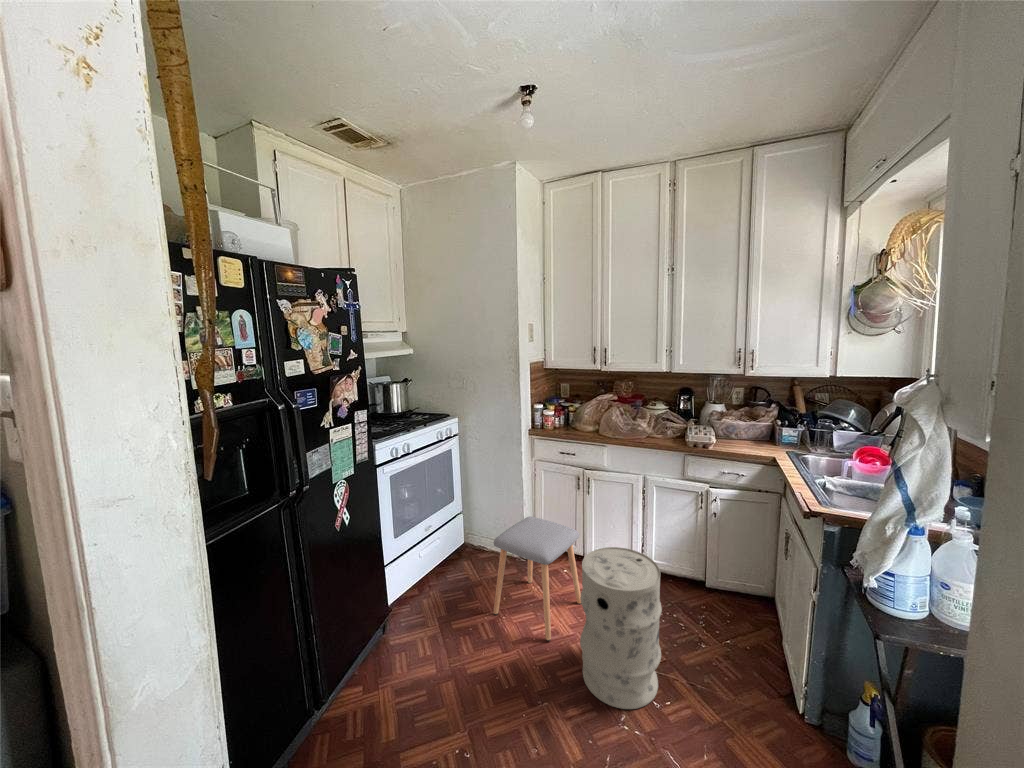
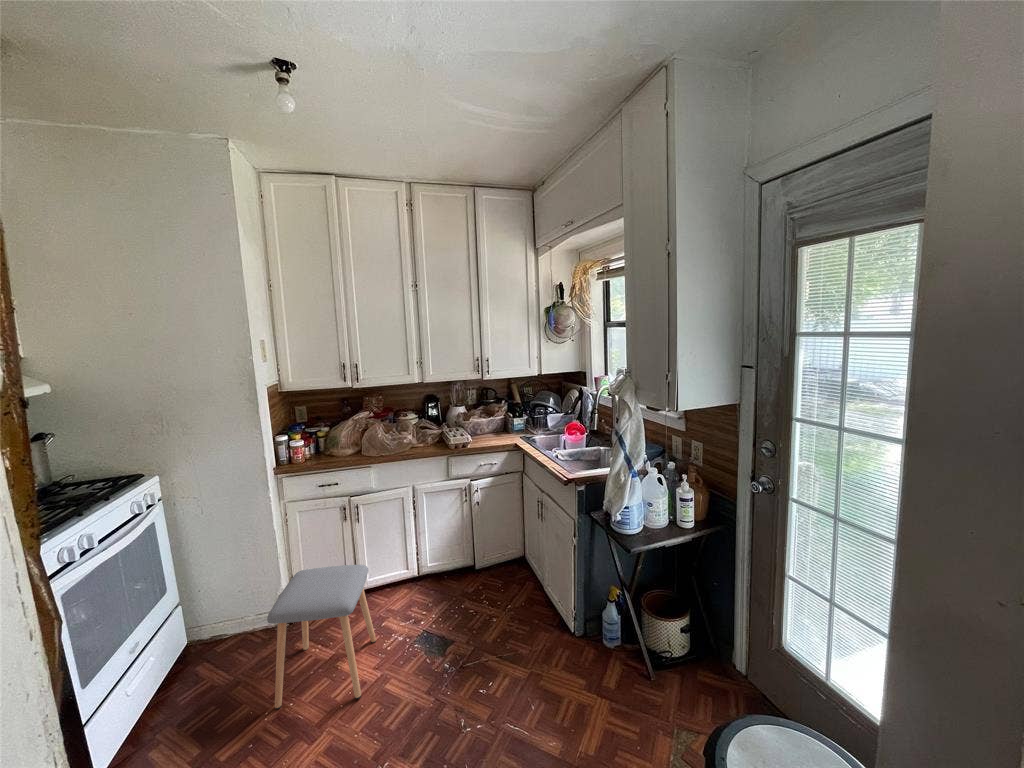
trash can: present [580,547,662,709] -> none [397,560,478,720]

